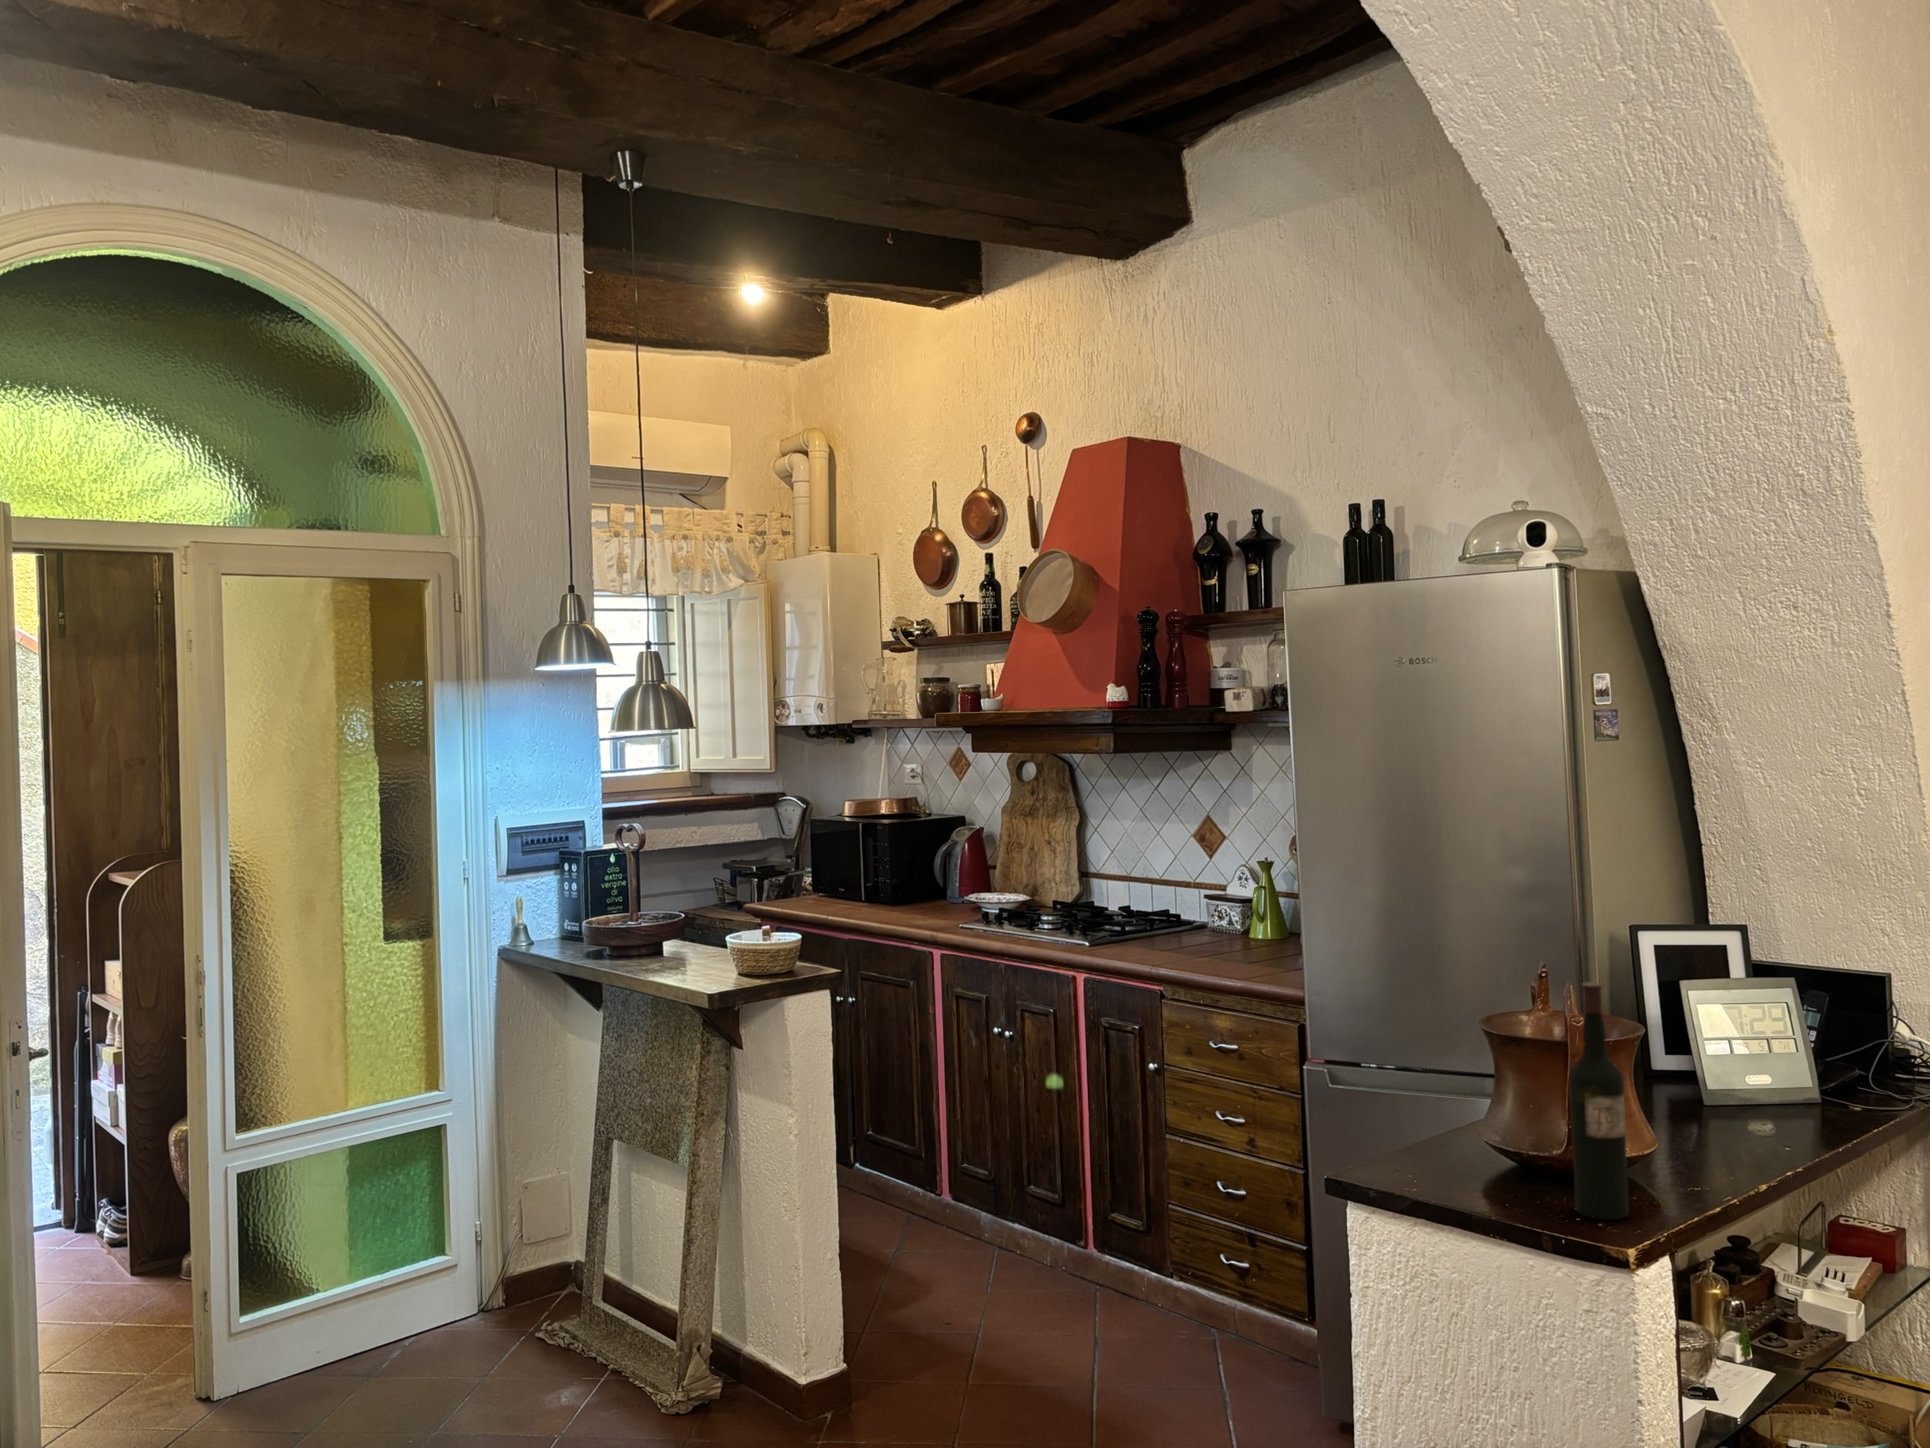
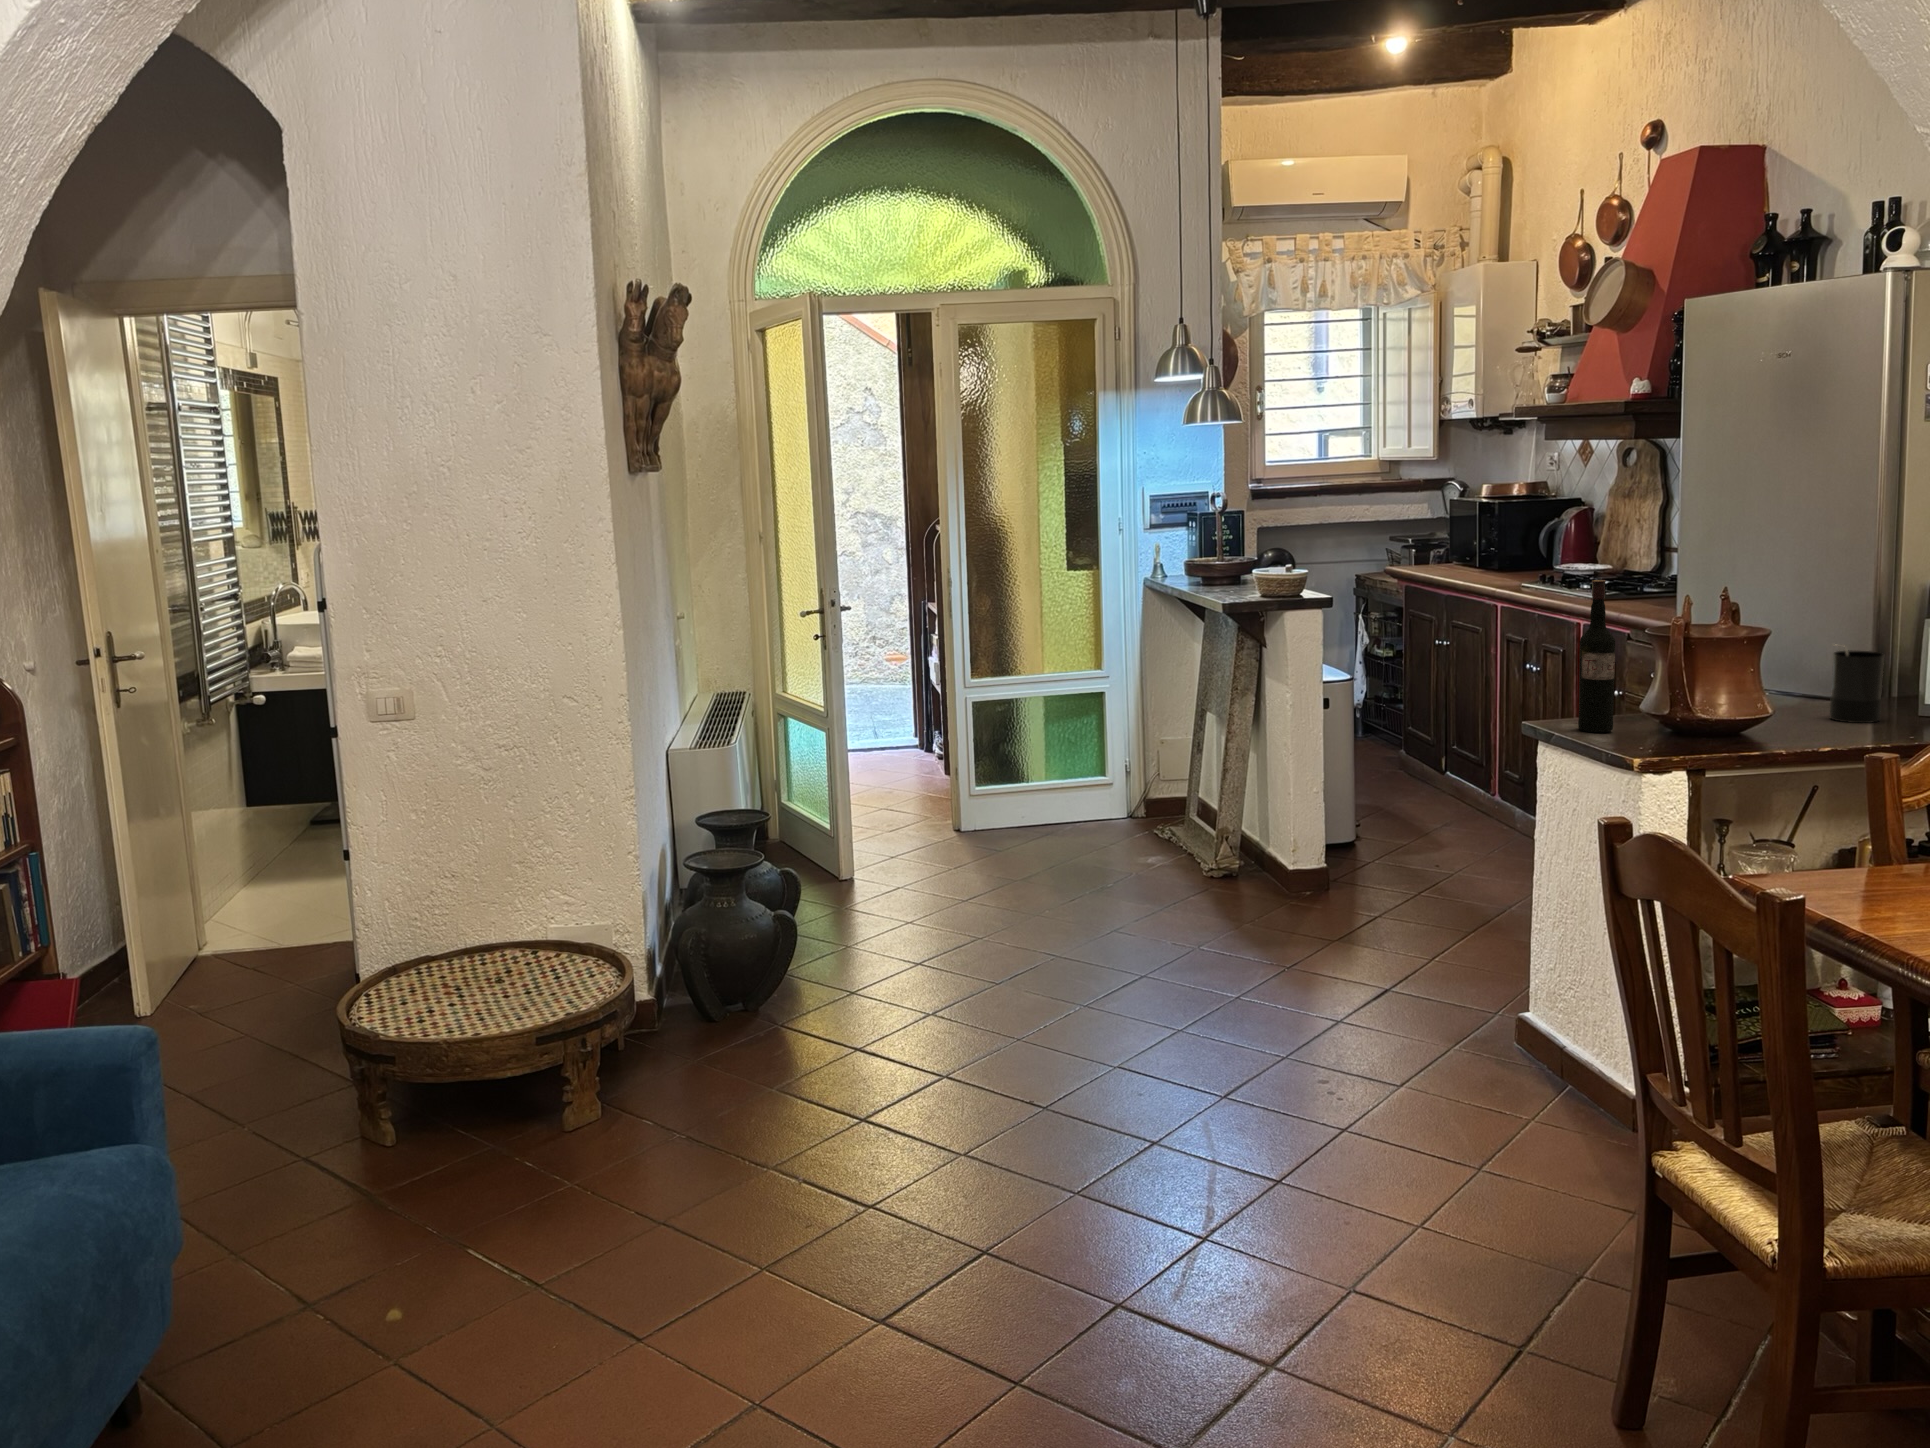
candle: none [1710,1035,1785,1141] -> present [1830,646,1884,723]

